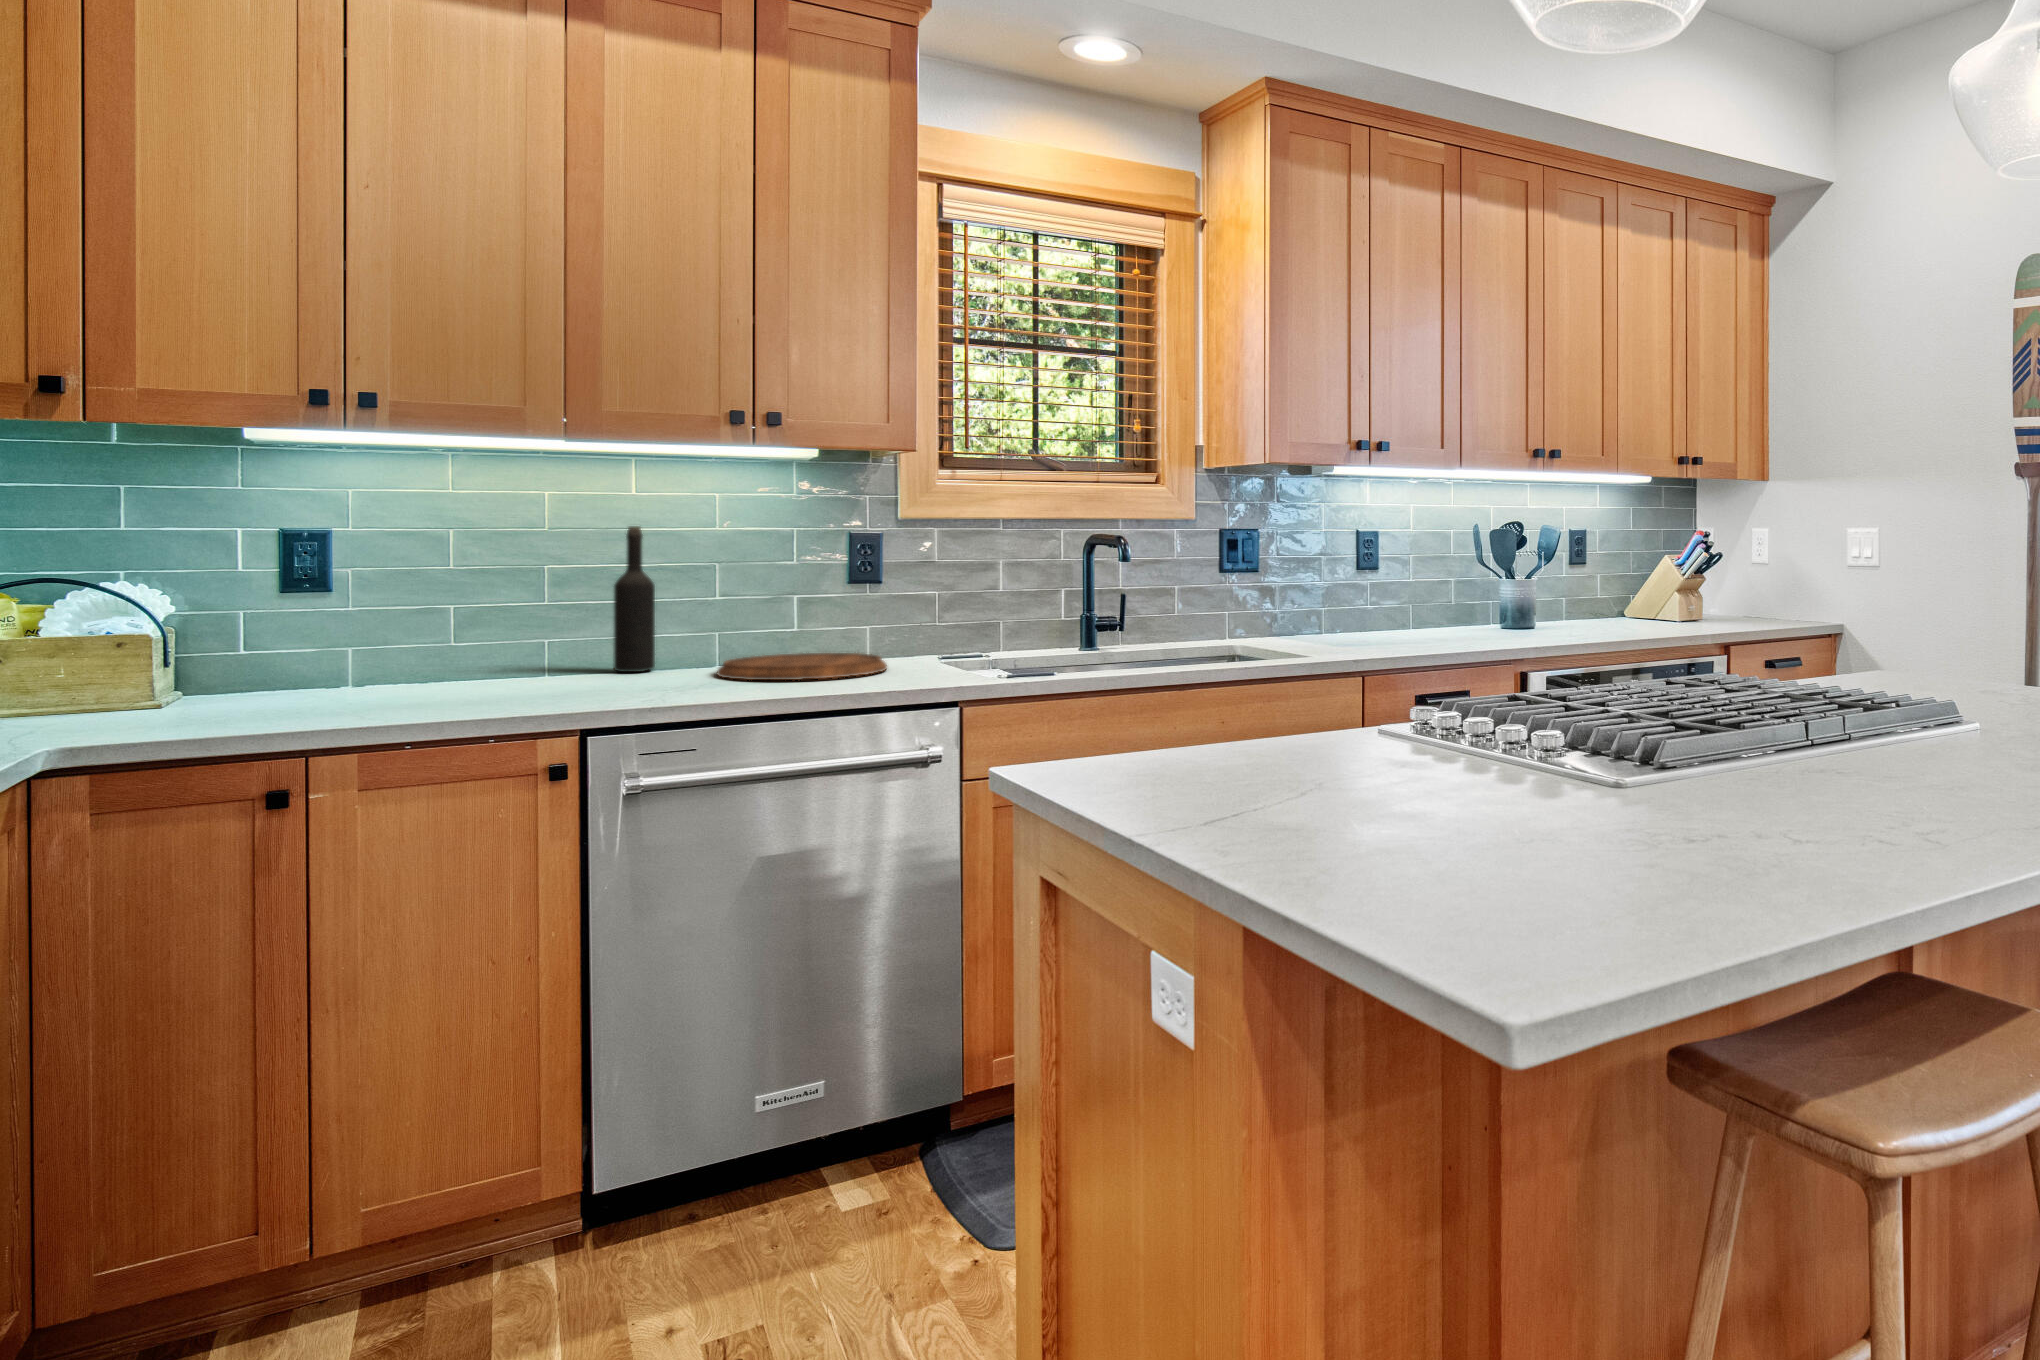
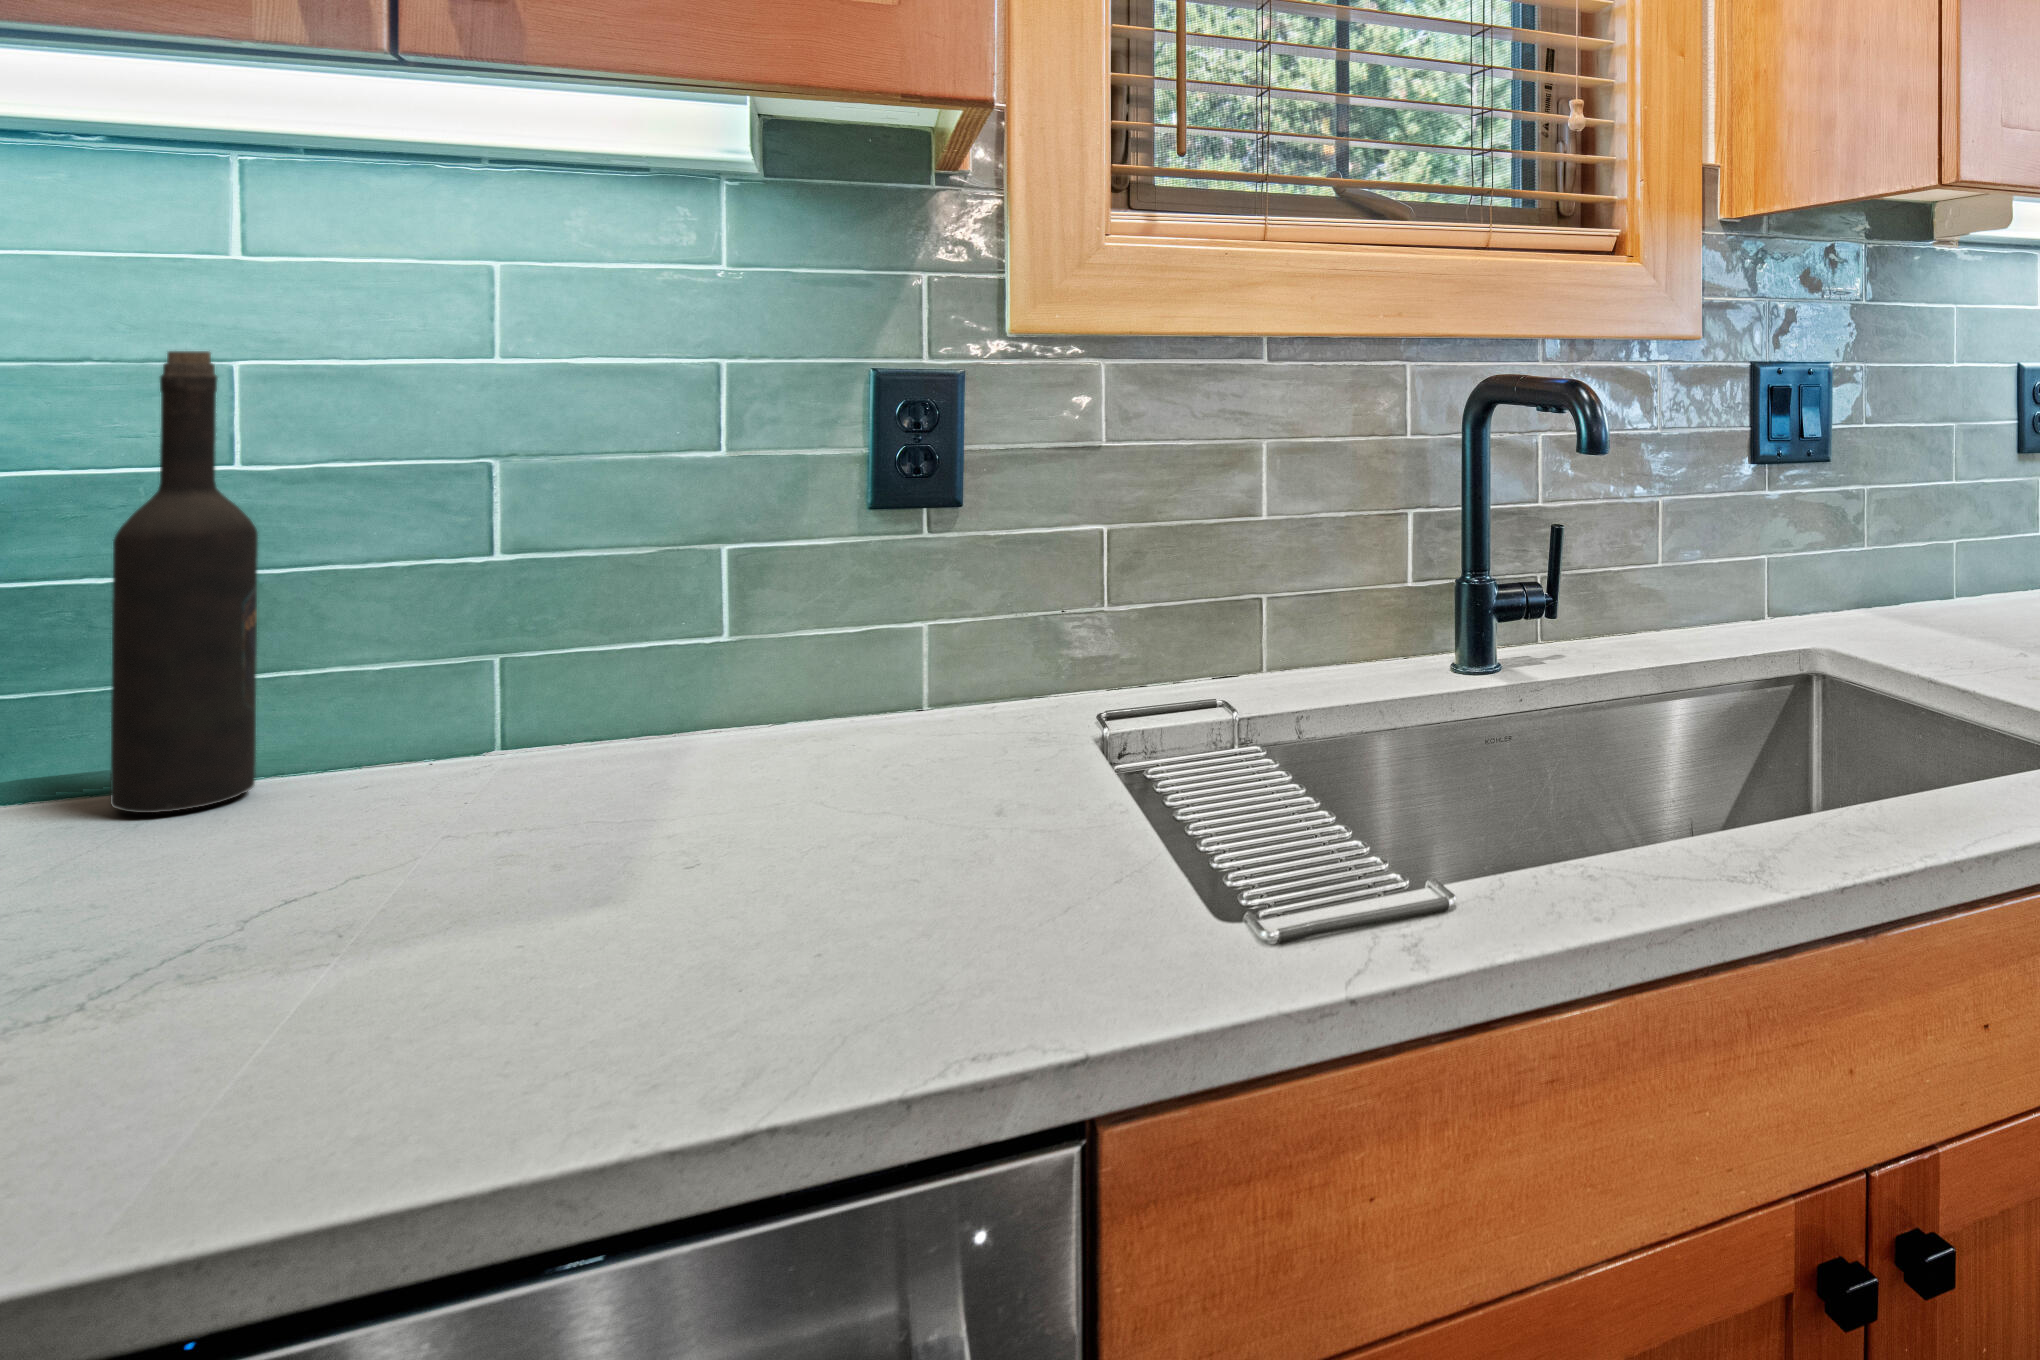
cutting board: present [717,653,887,680] -> none [365,720,931,898]

